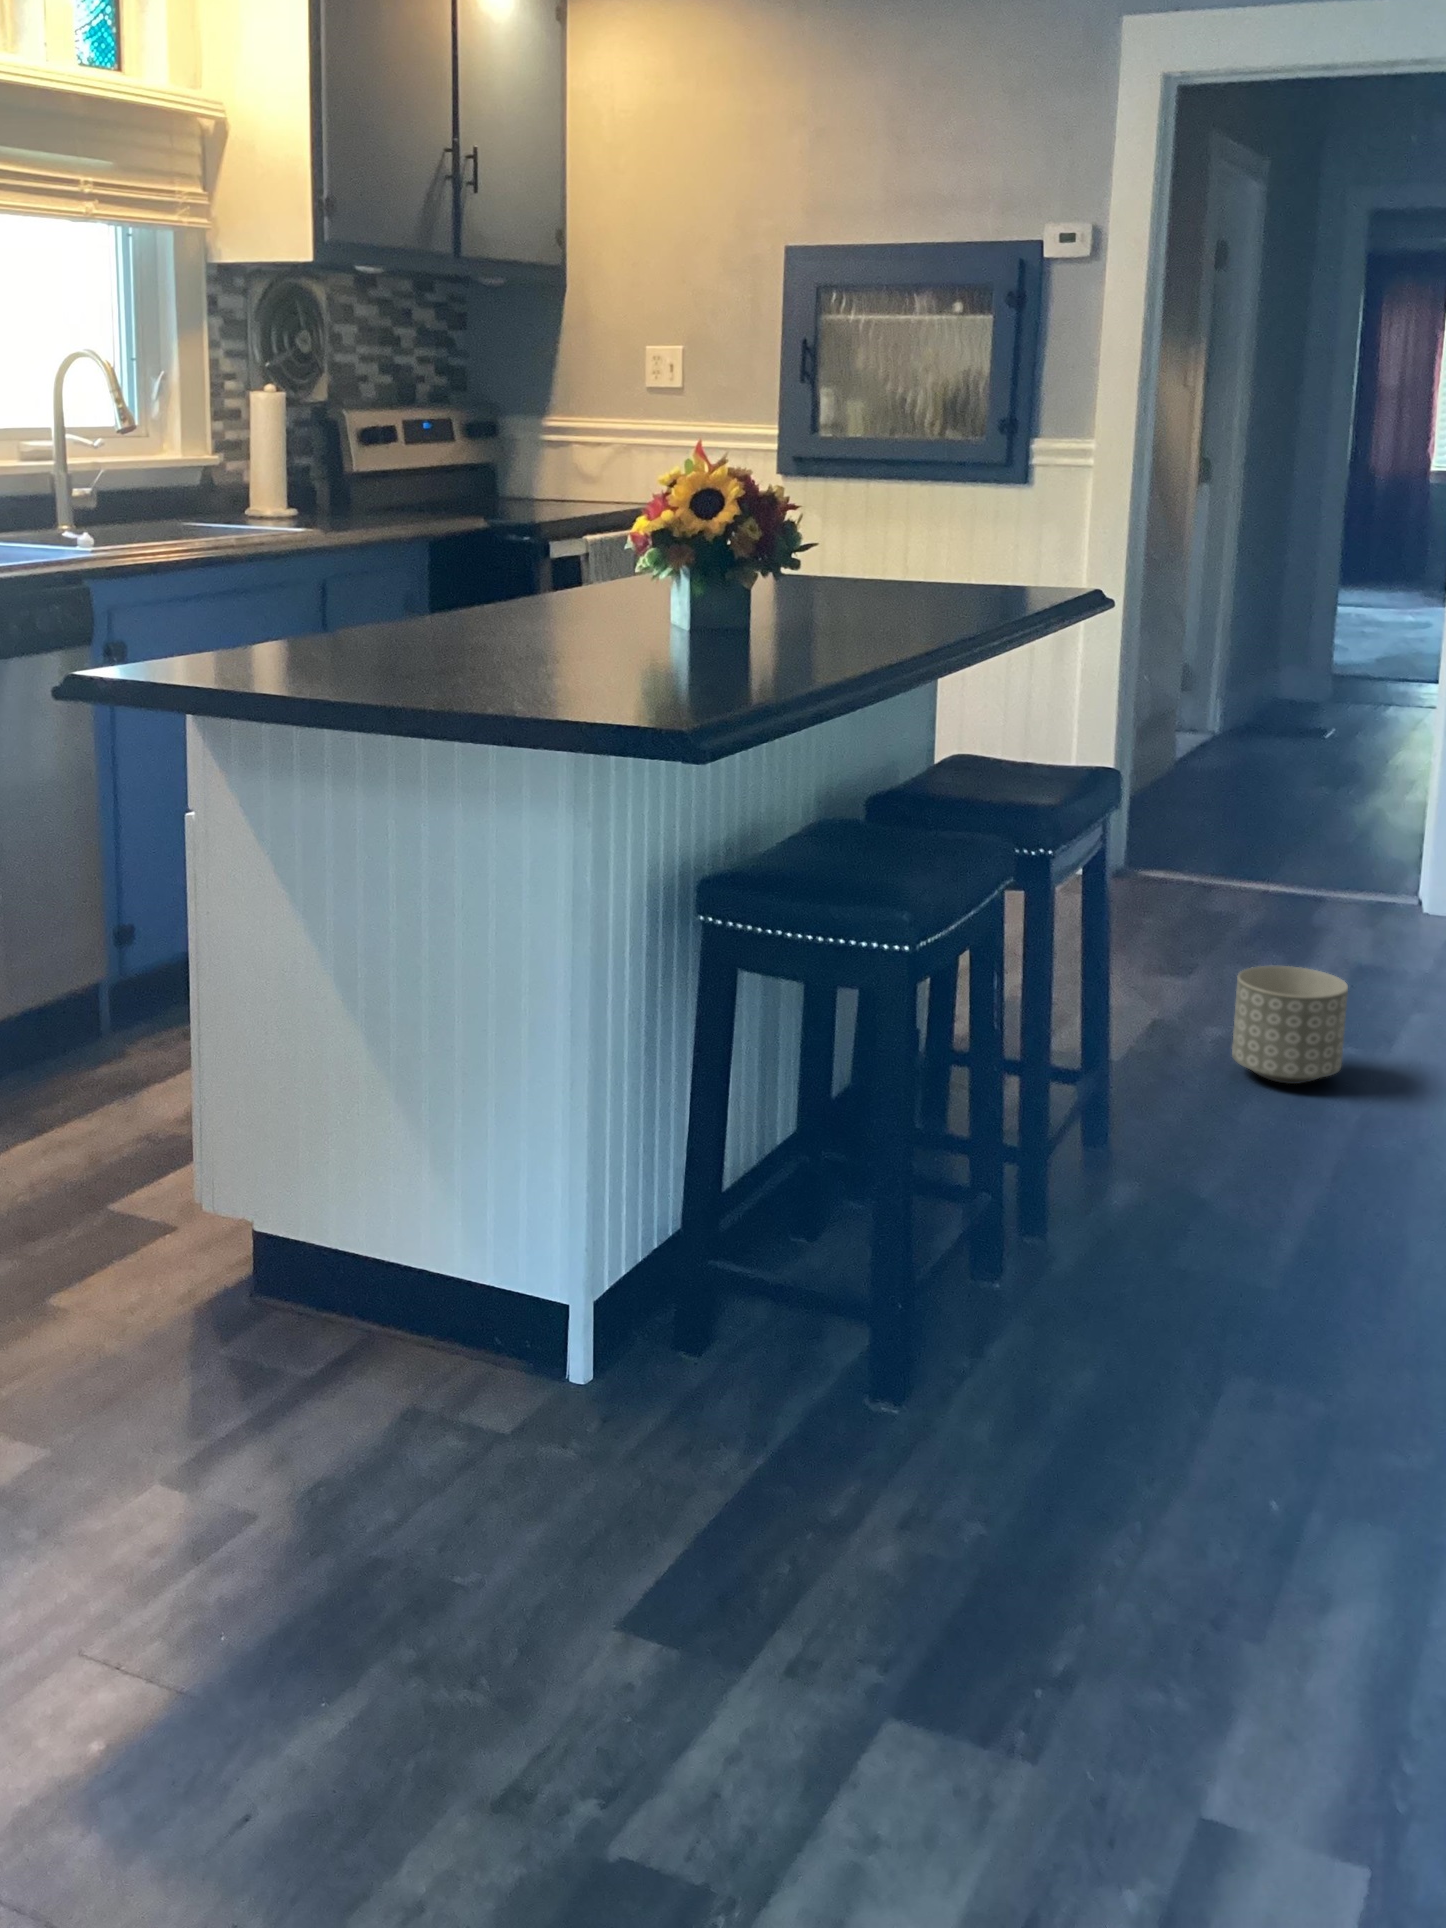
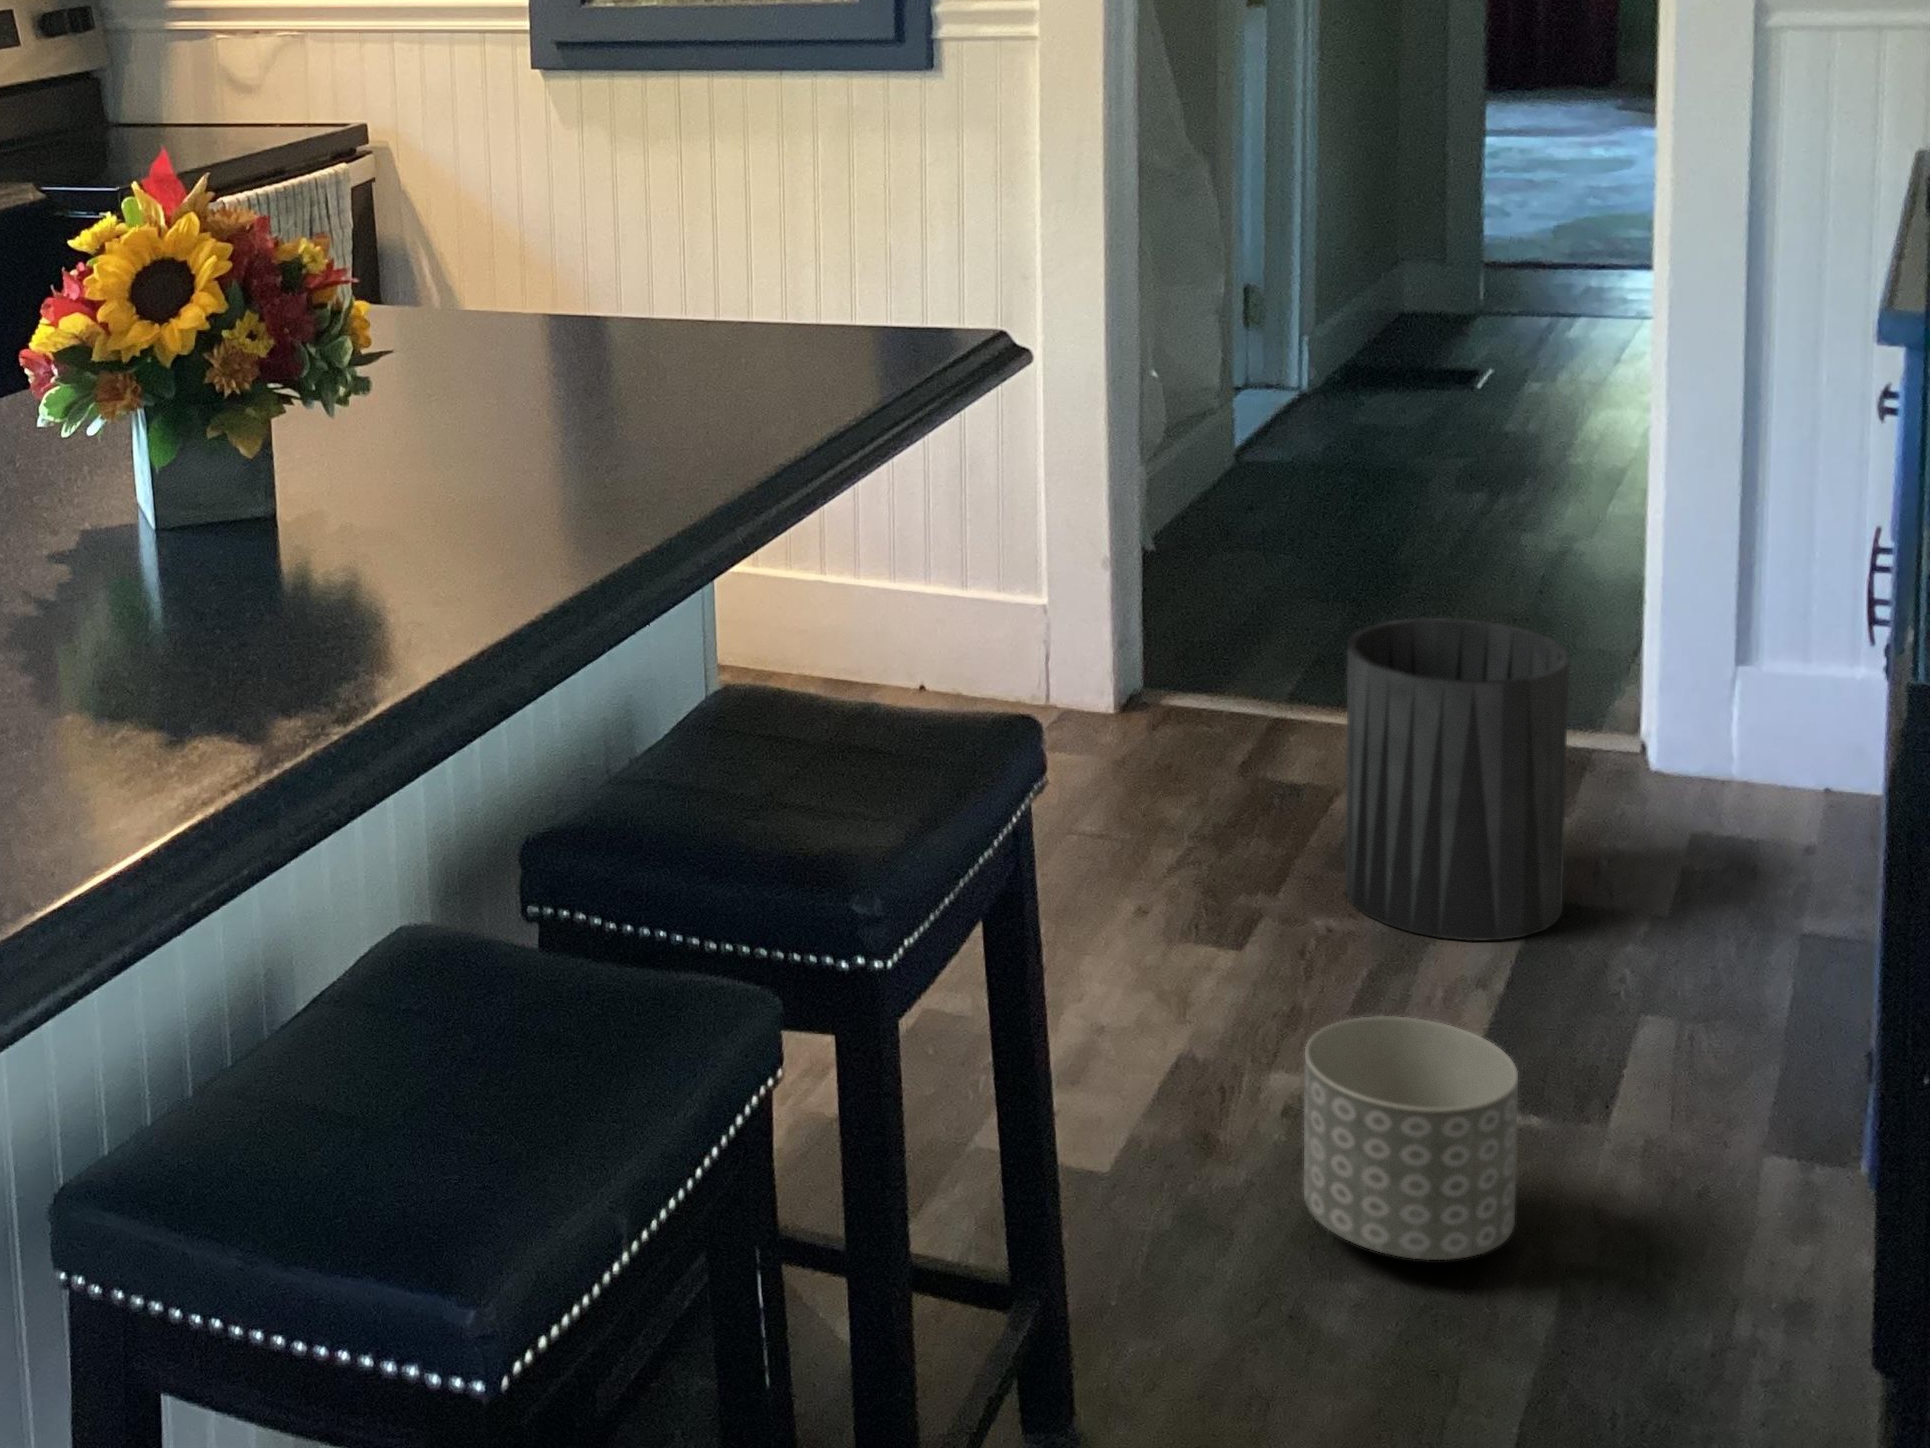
trash can: none [1250,800,1383,973] -> present [1345,618,1569,941]

